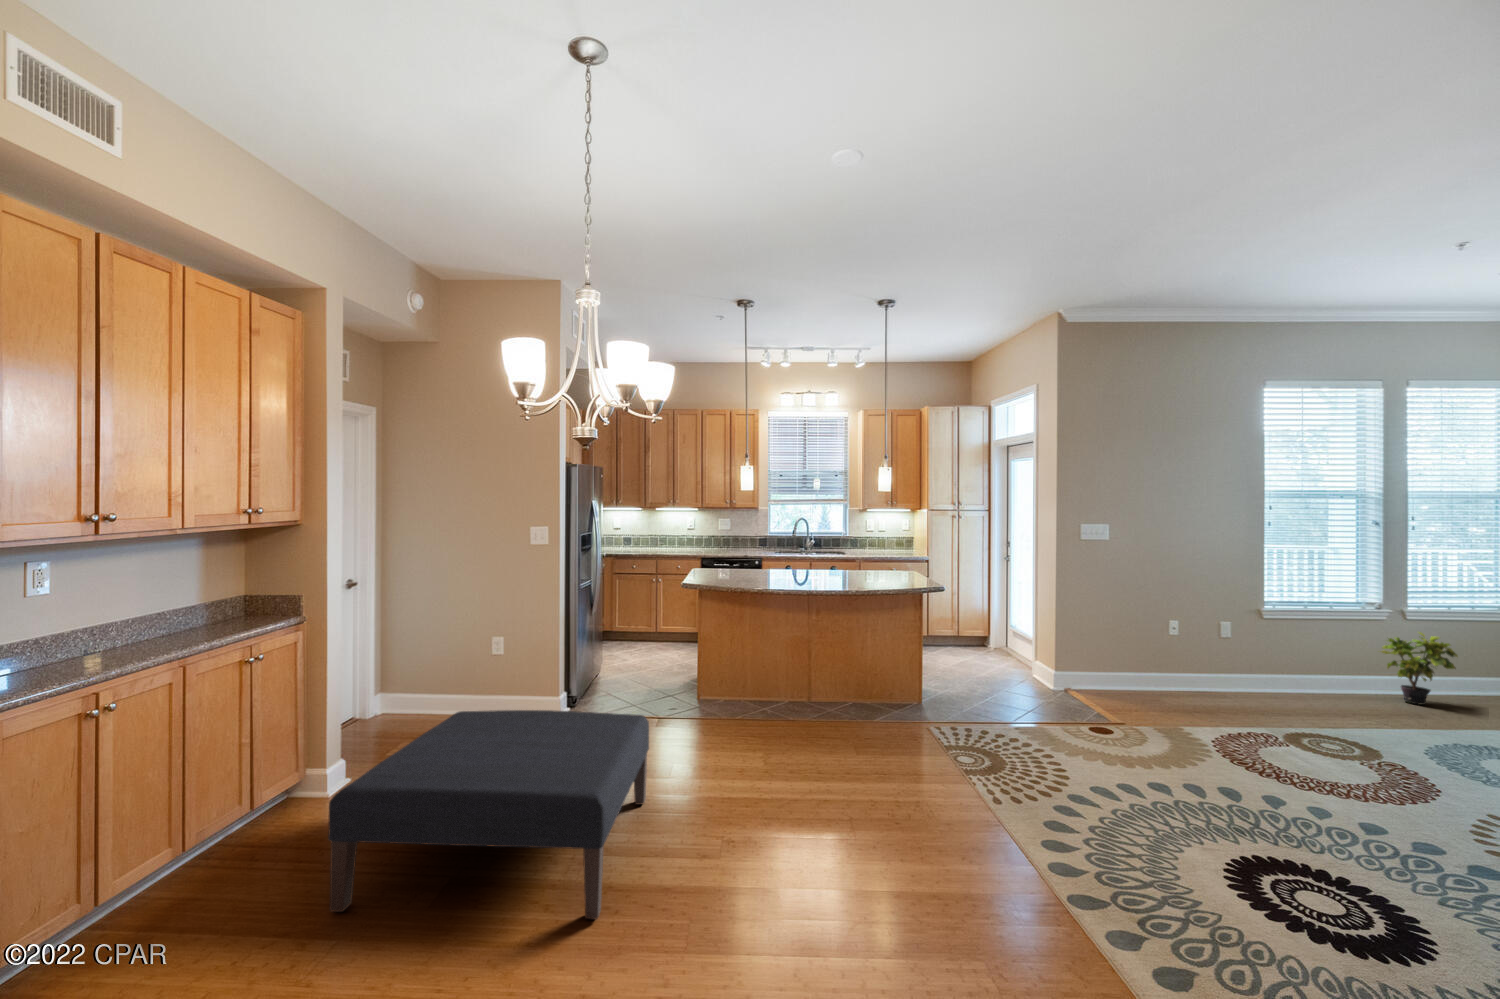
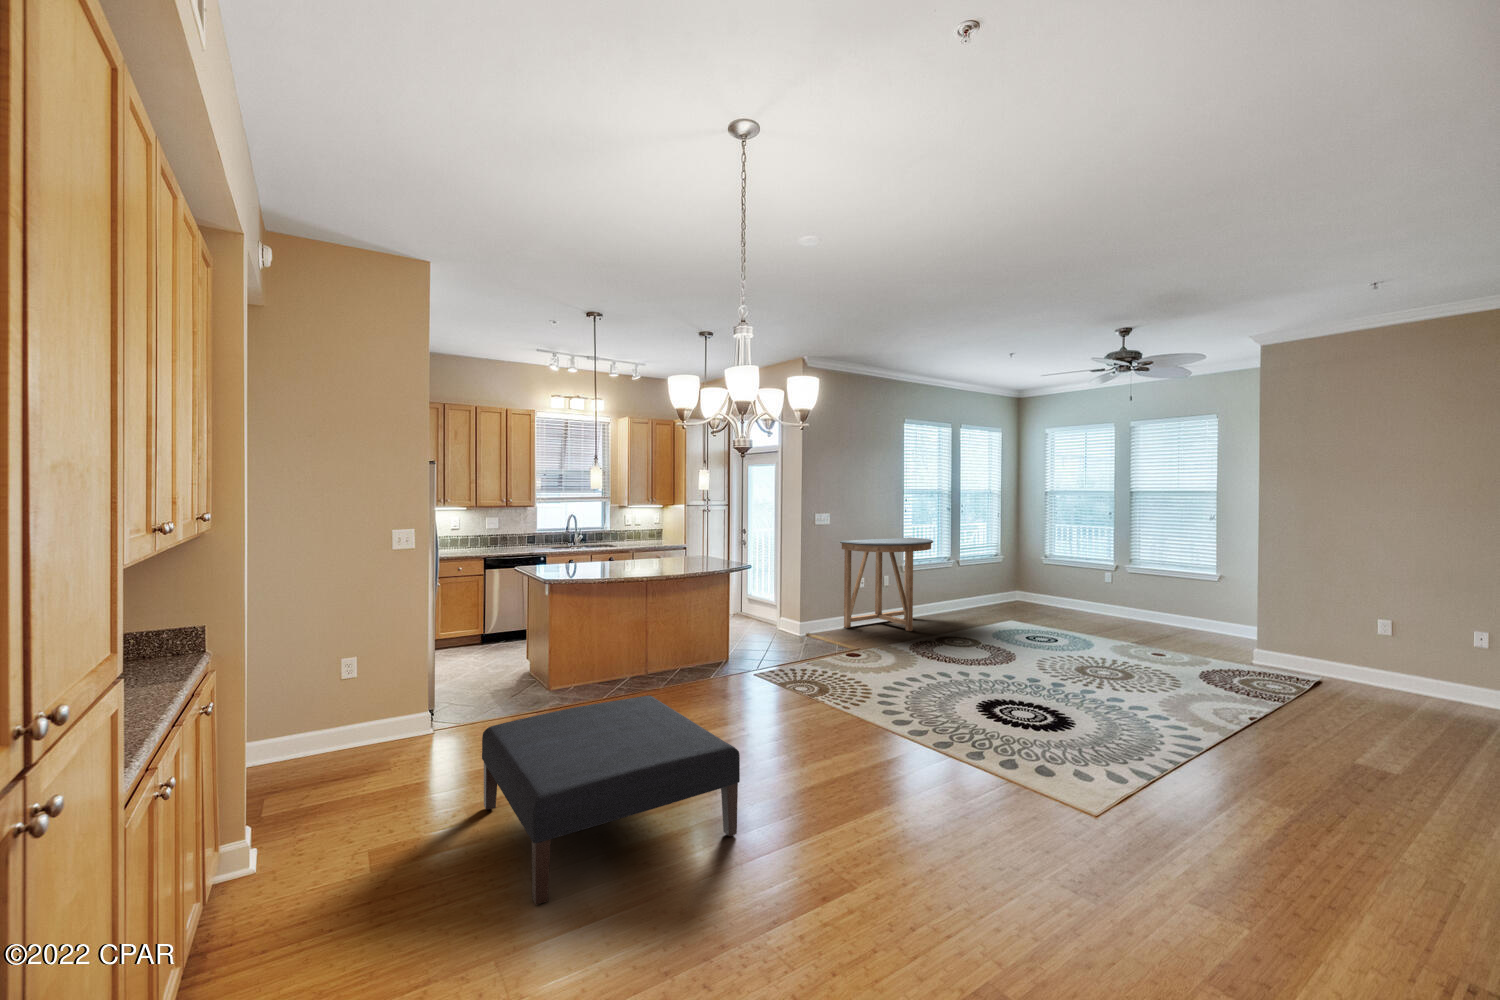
console table: none [1127,562,1313,714] -> present [840,537,933,631]
potted plant: present [1381,632,1458,705] -> none [949,572,985,613]

